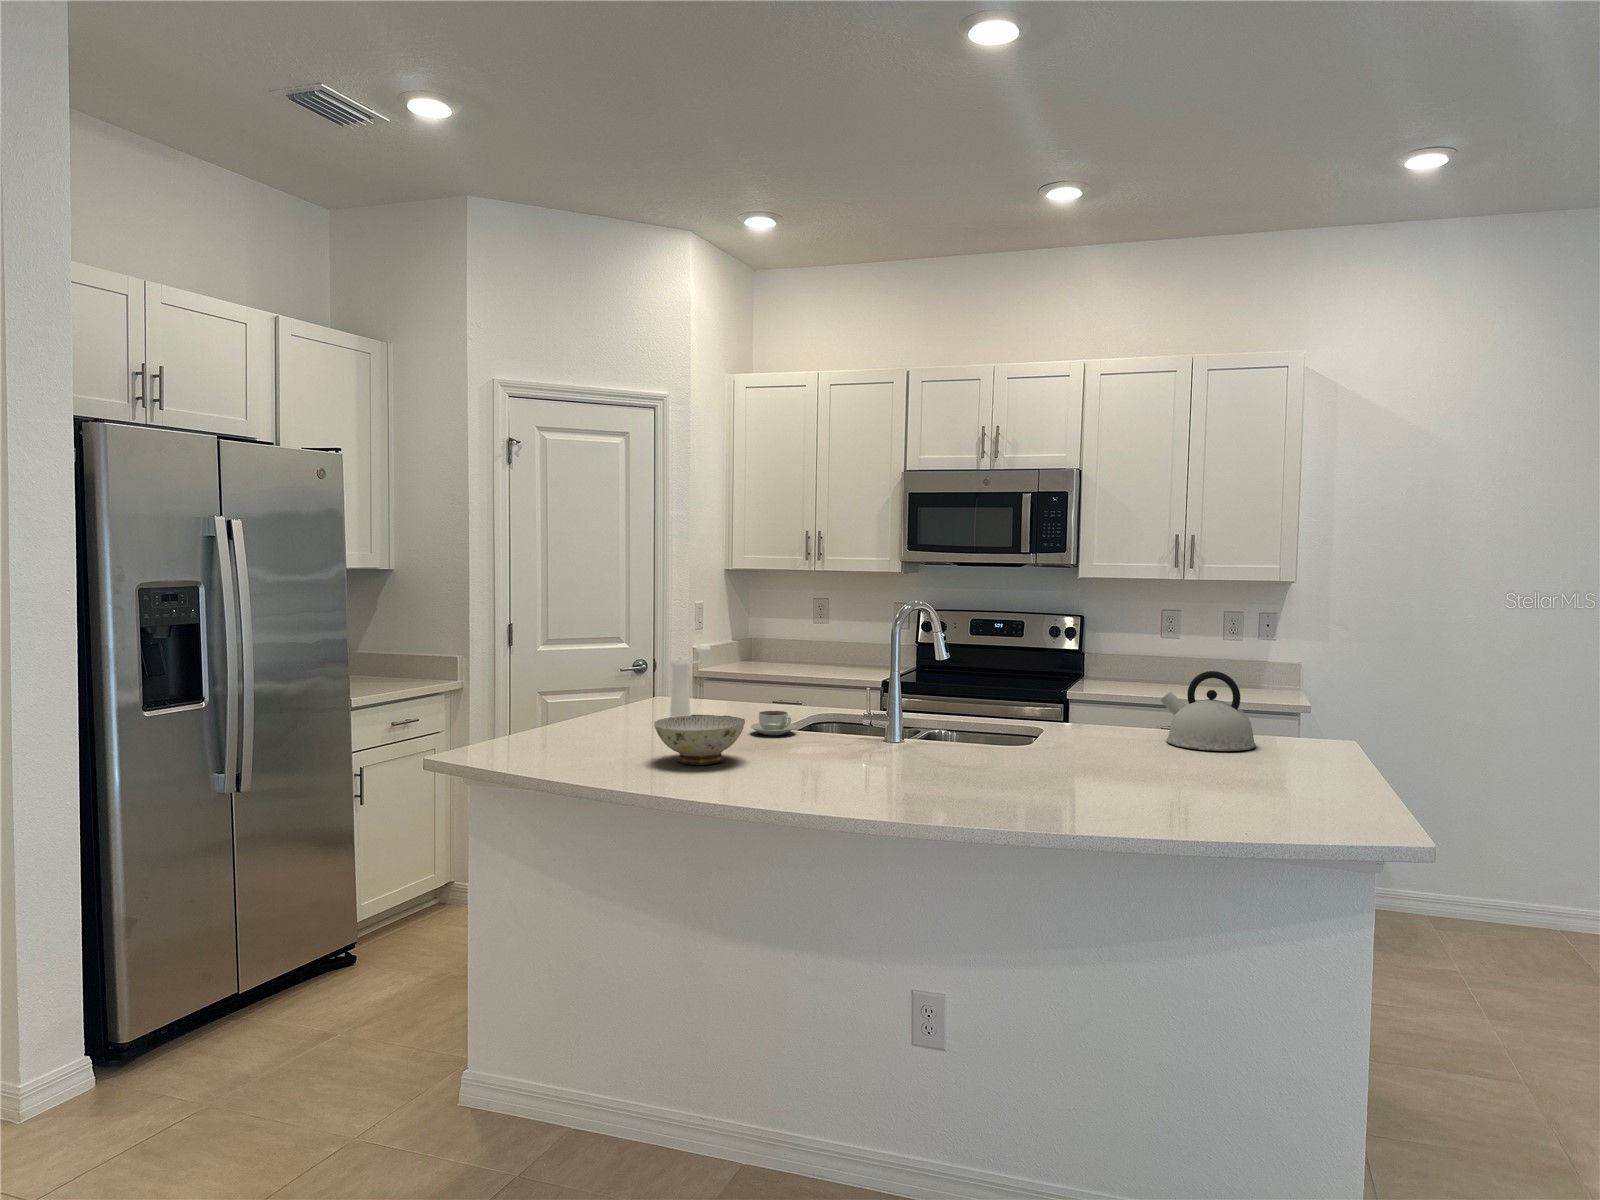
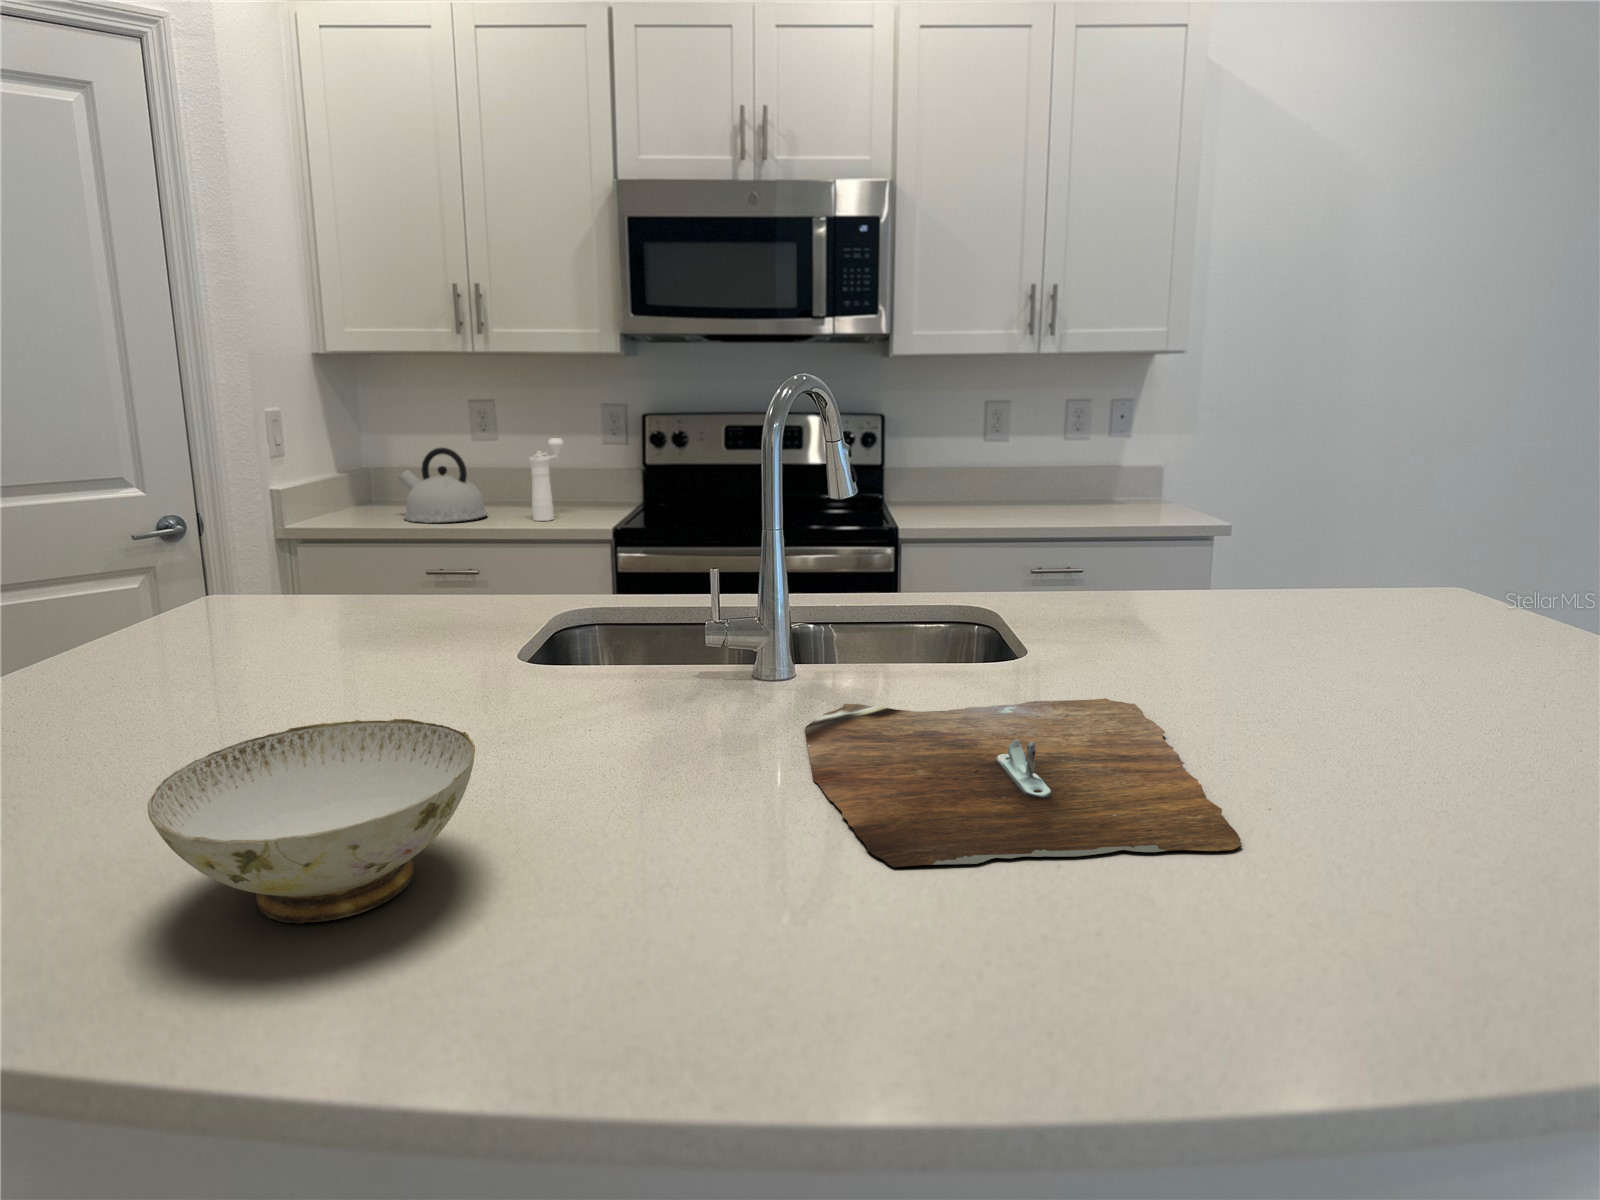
pepper mill: present [670,644,710,717] -> present [529,438,563,521]
kettle: present [1160,671,1256,751] -> present [399,448,487,523]
coffee cup: present [750,711,796,735] -> none [449,648,565,715]
cutting board: none [867,742,1030,779] -> present [805,698,1242,867]

